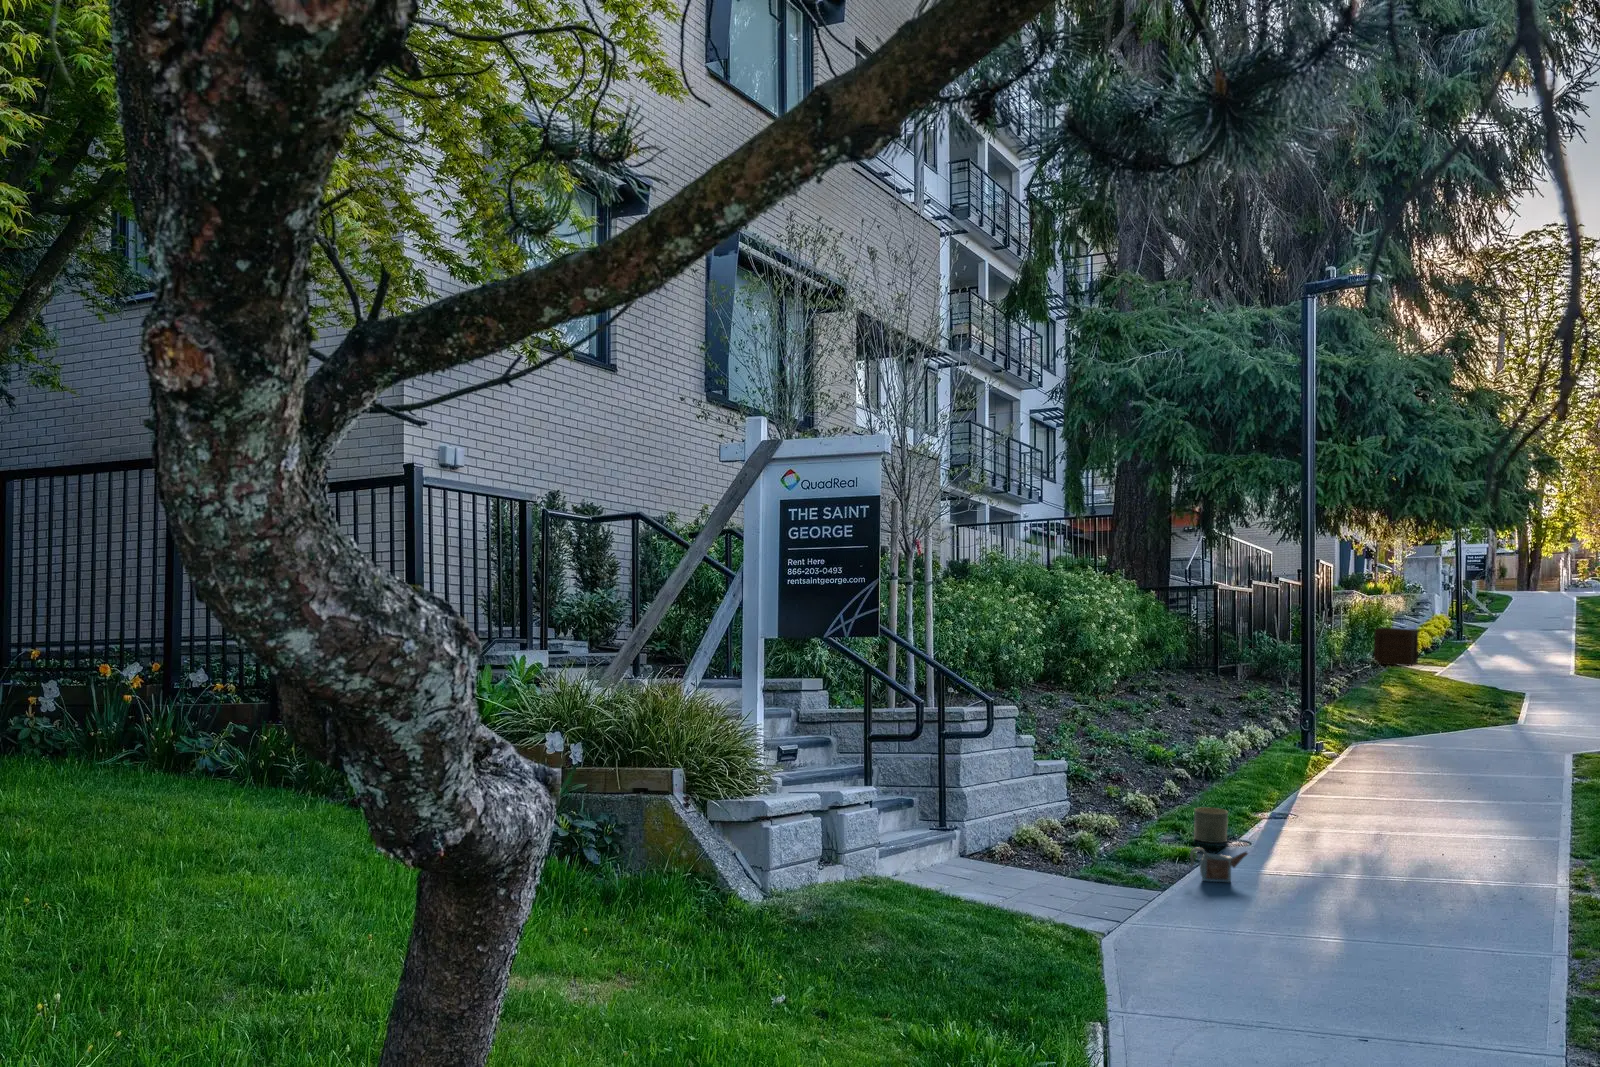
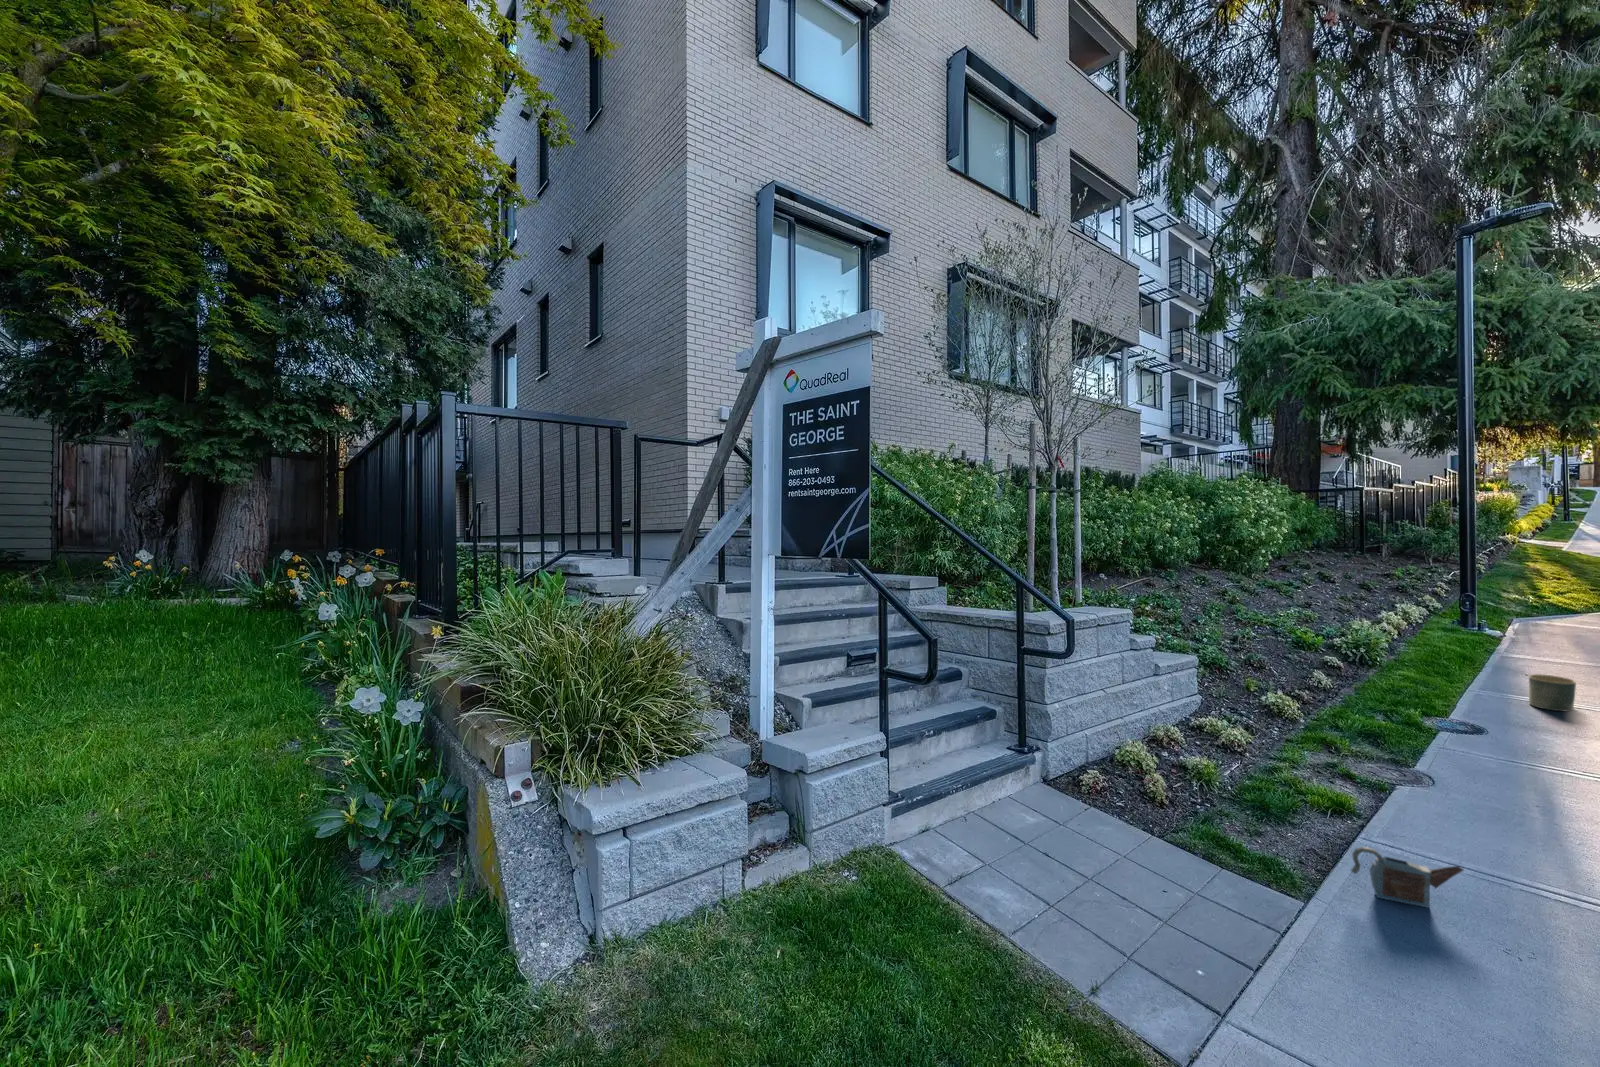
wooden crate: present [1374,628,1419,666] -> none [1513,508,1561,538]
planter: present [1194,807,1228,843] -> present [1529,674,1576,711]

